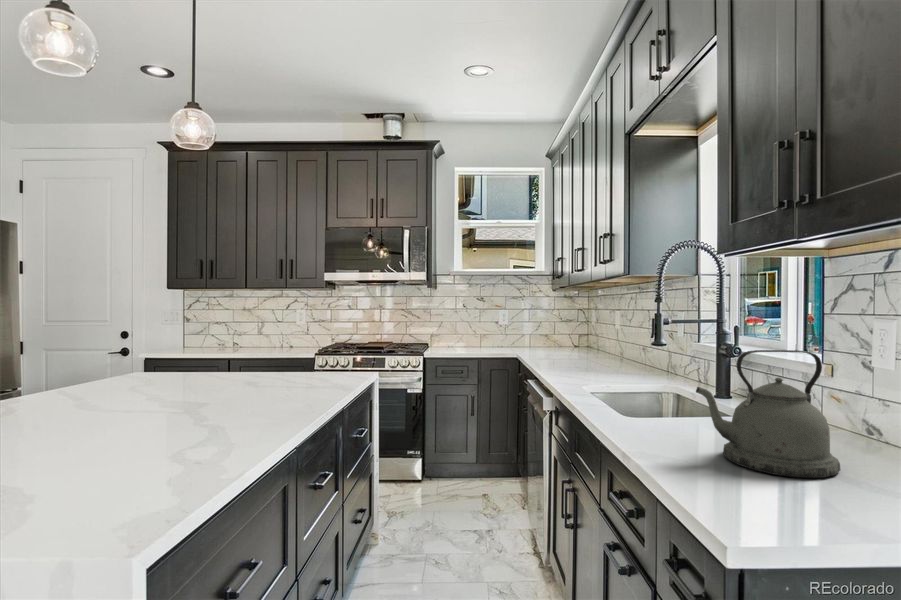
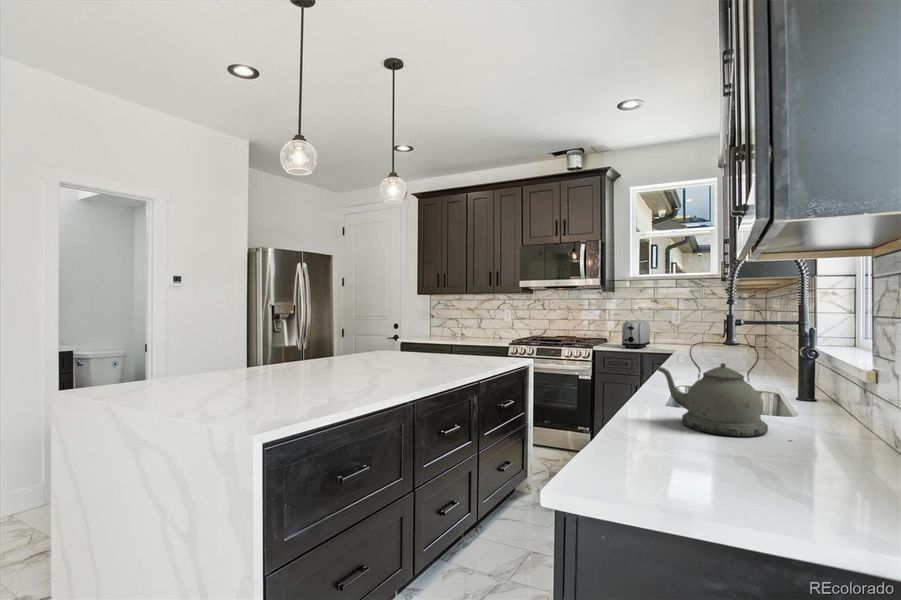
toaster: none [459,322,484,354] -> present [622,321,650,349]

